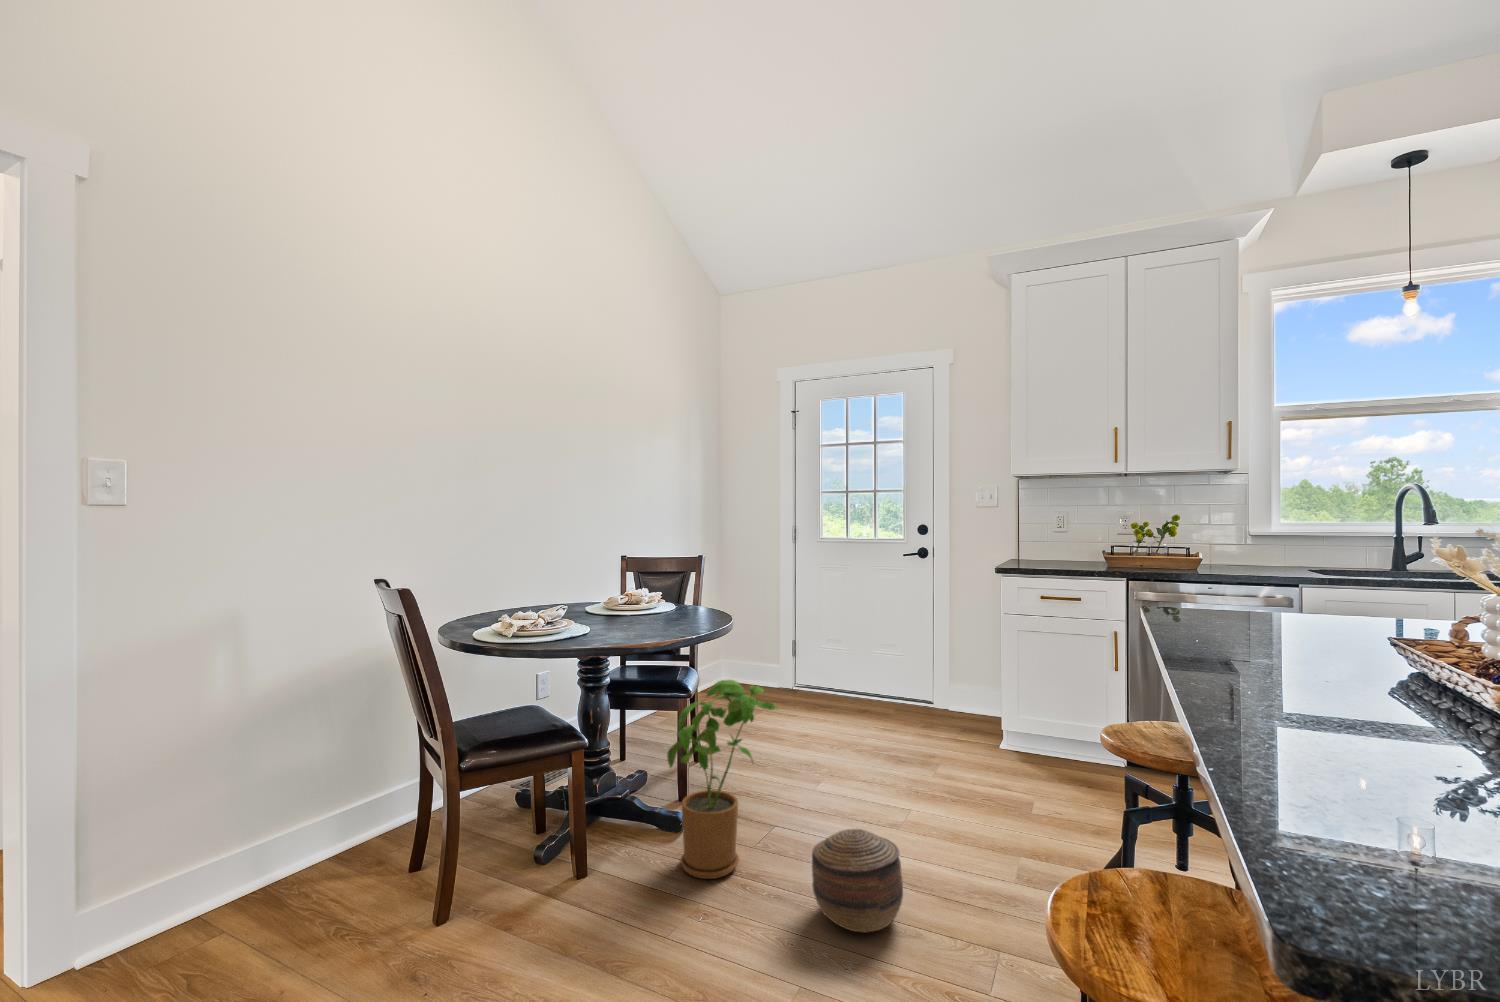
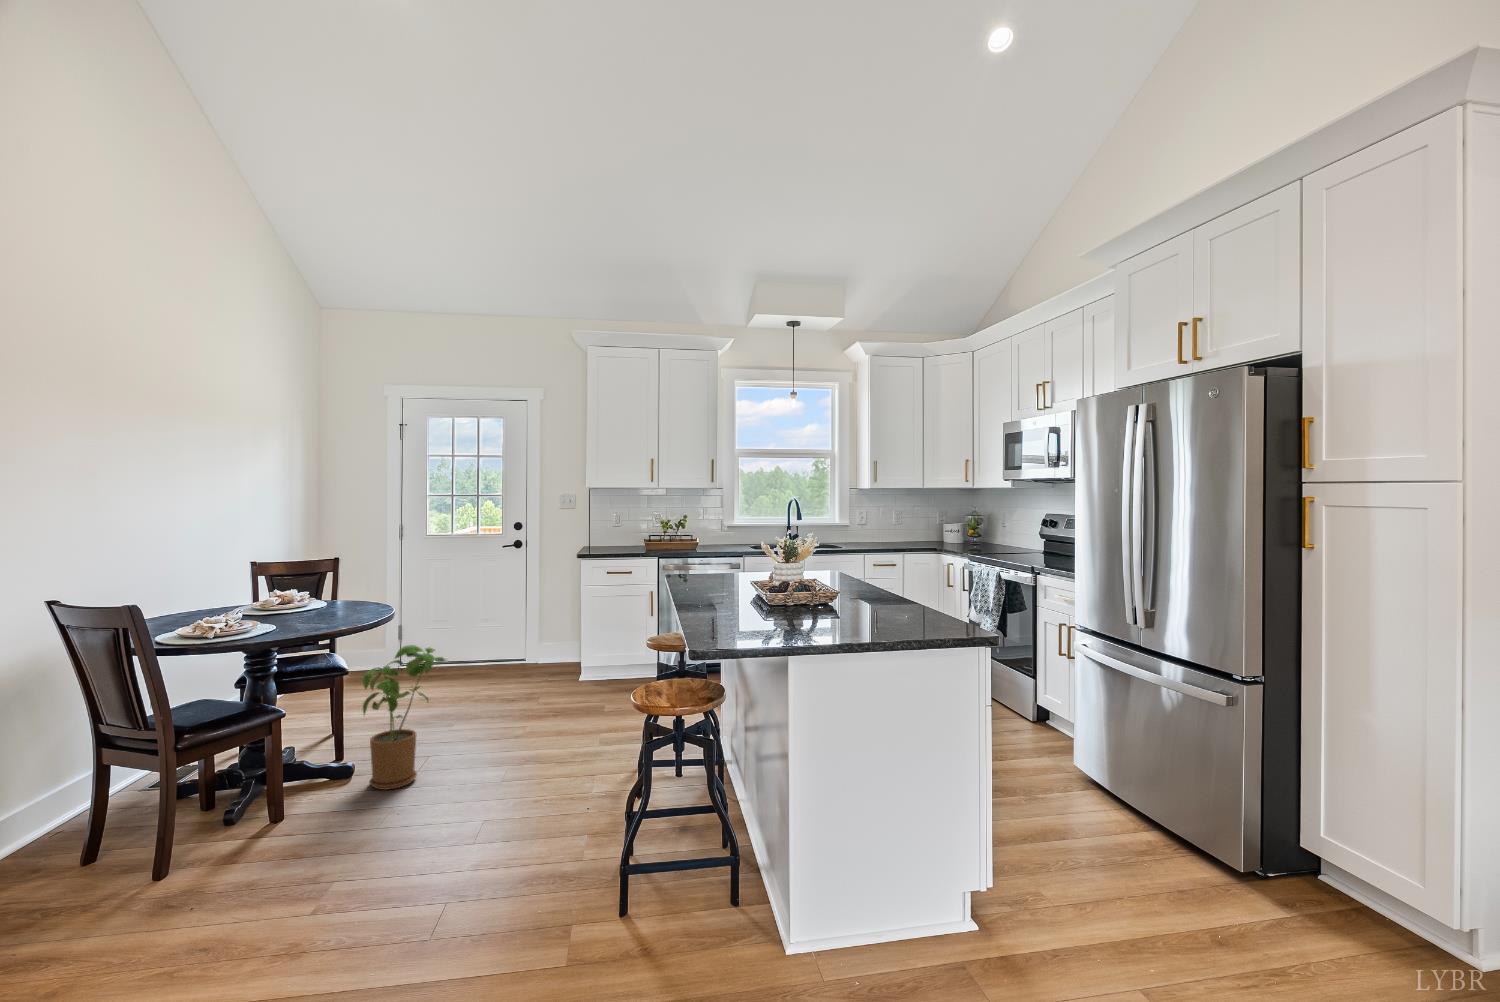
basket: present [812,829,903,932] -> none [482,725,542,783]

